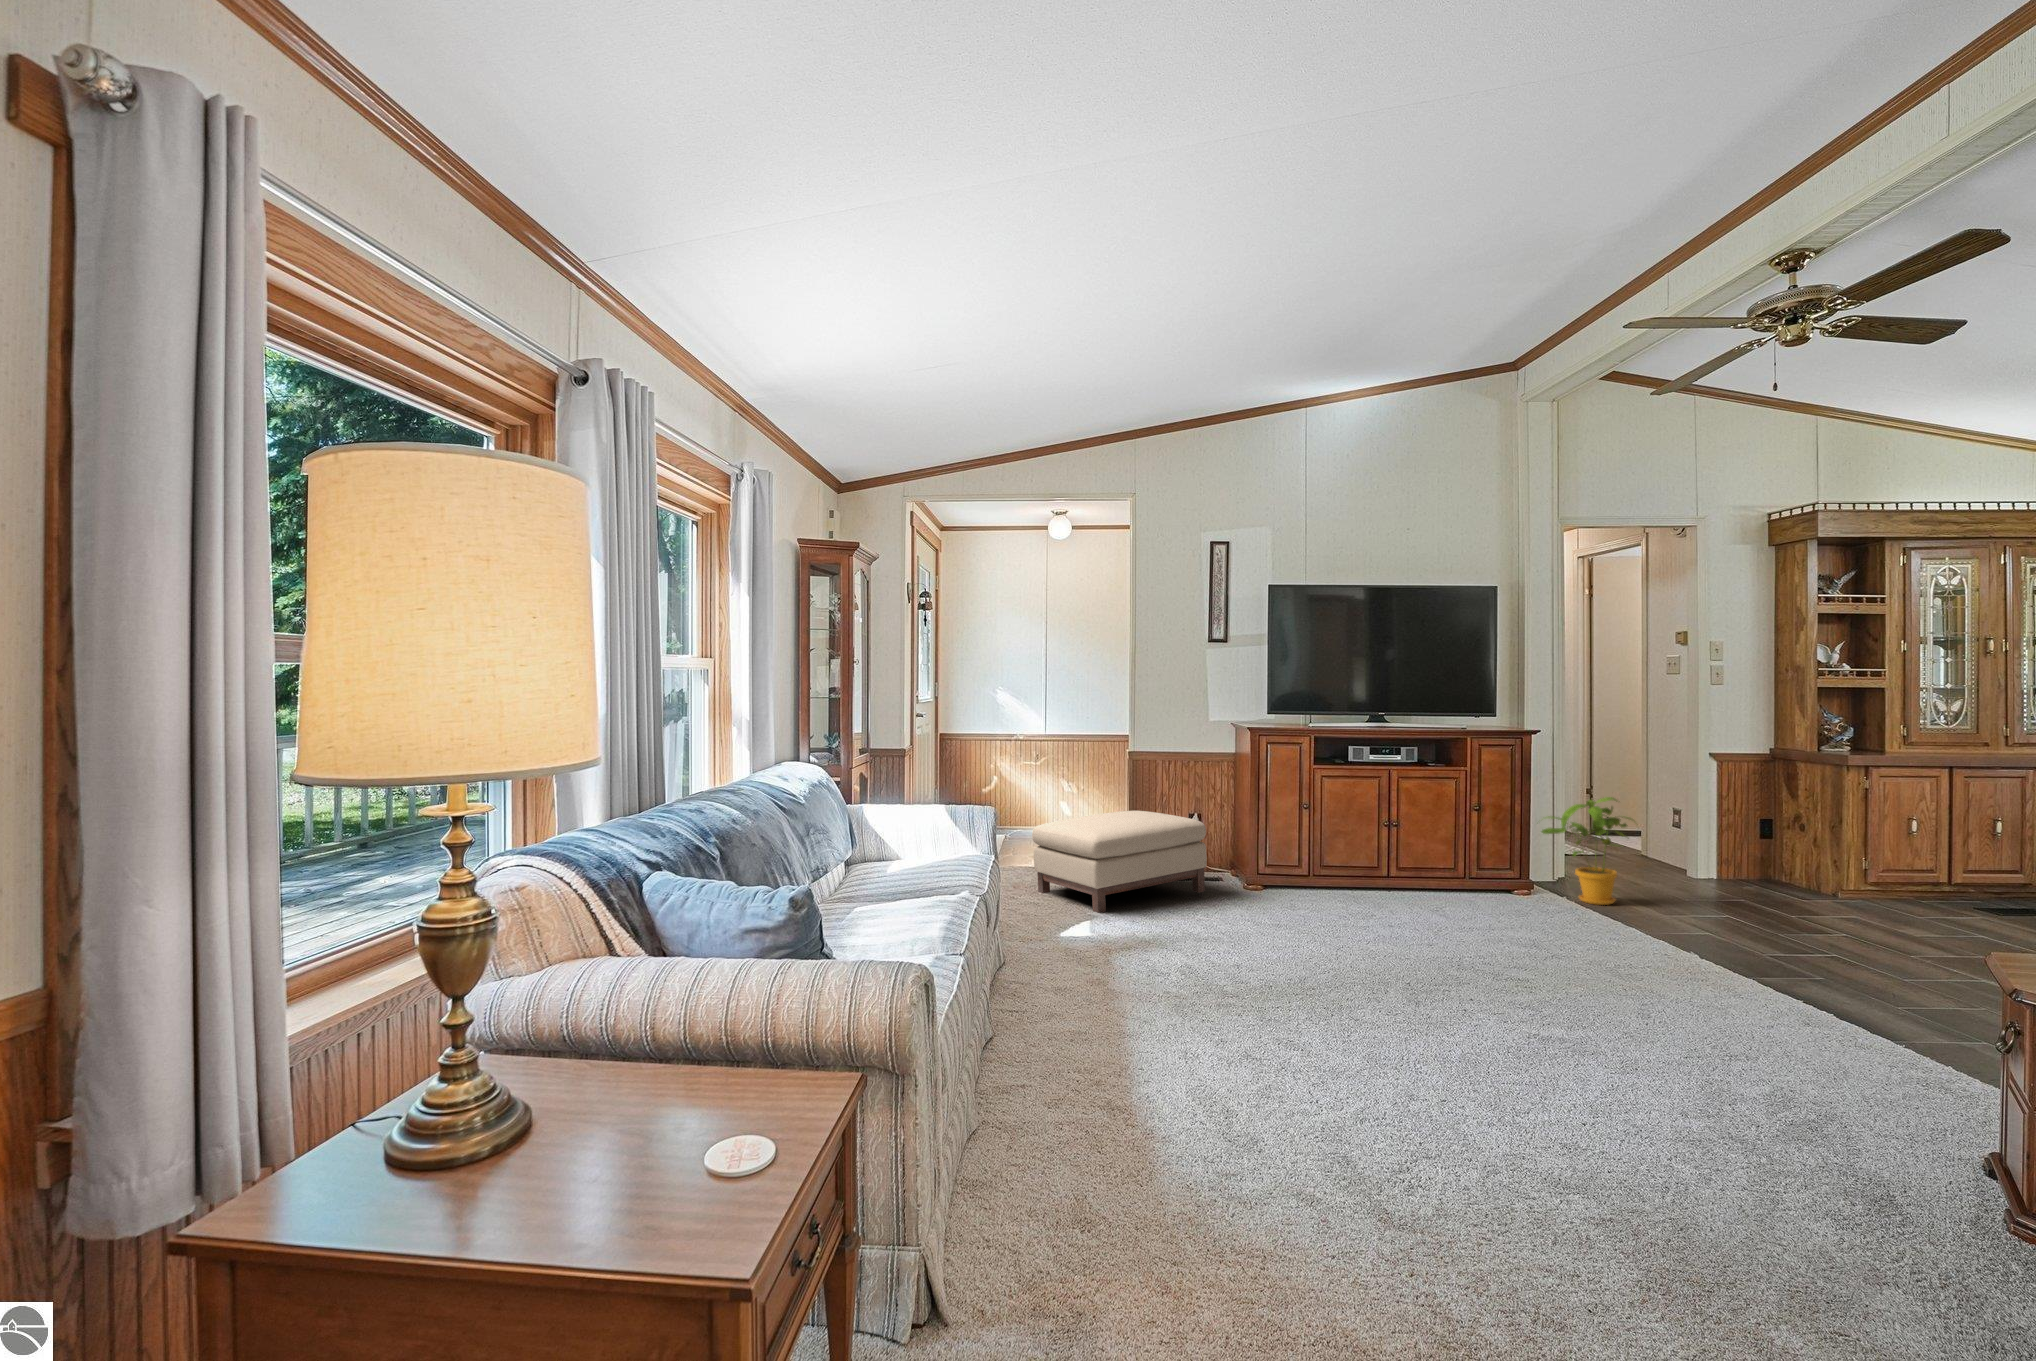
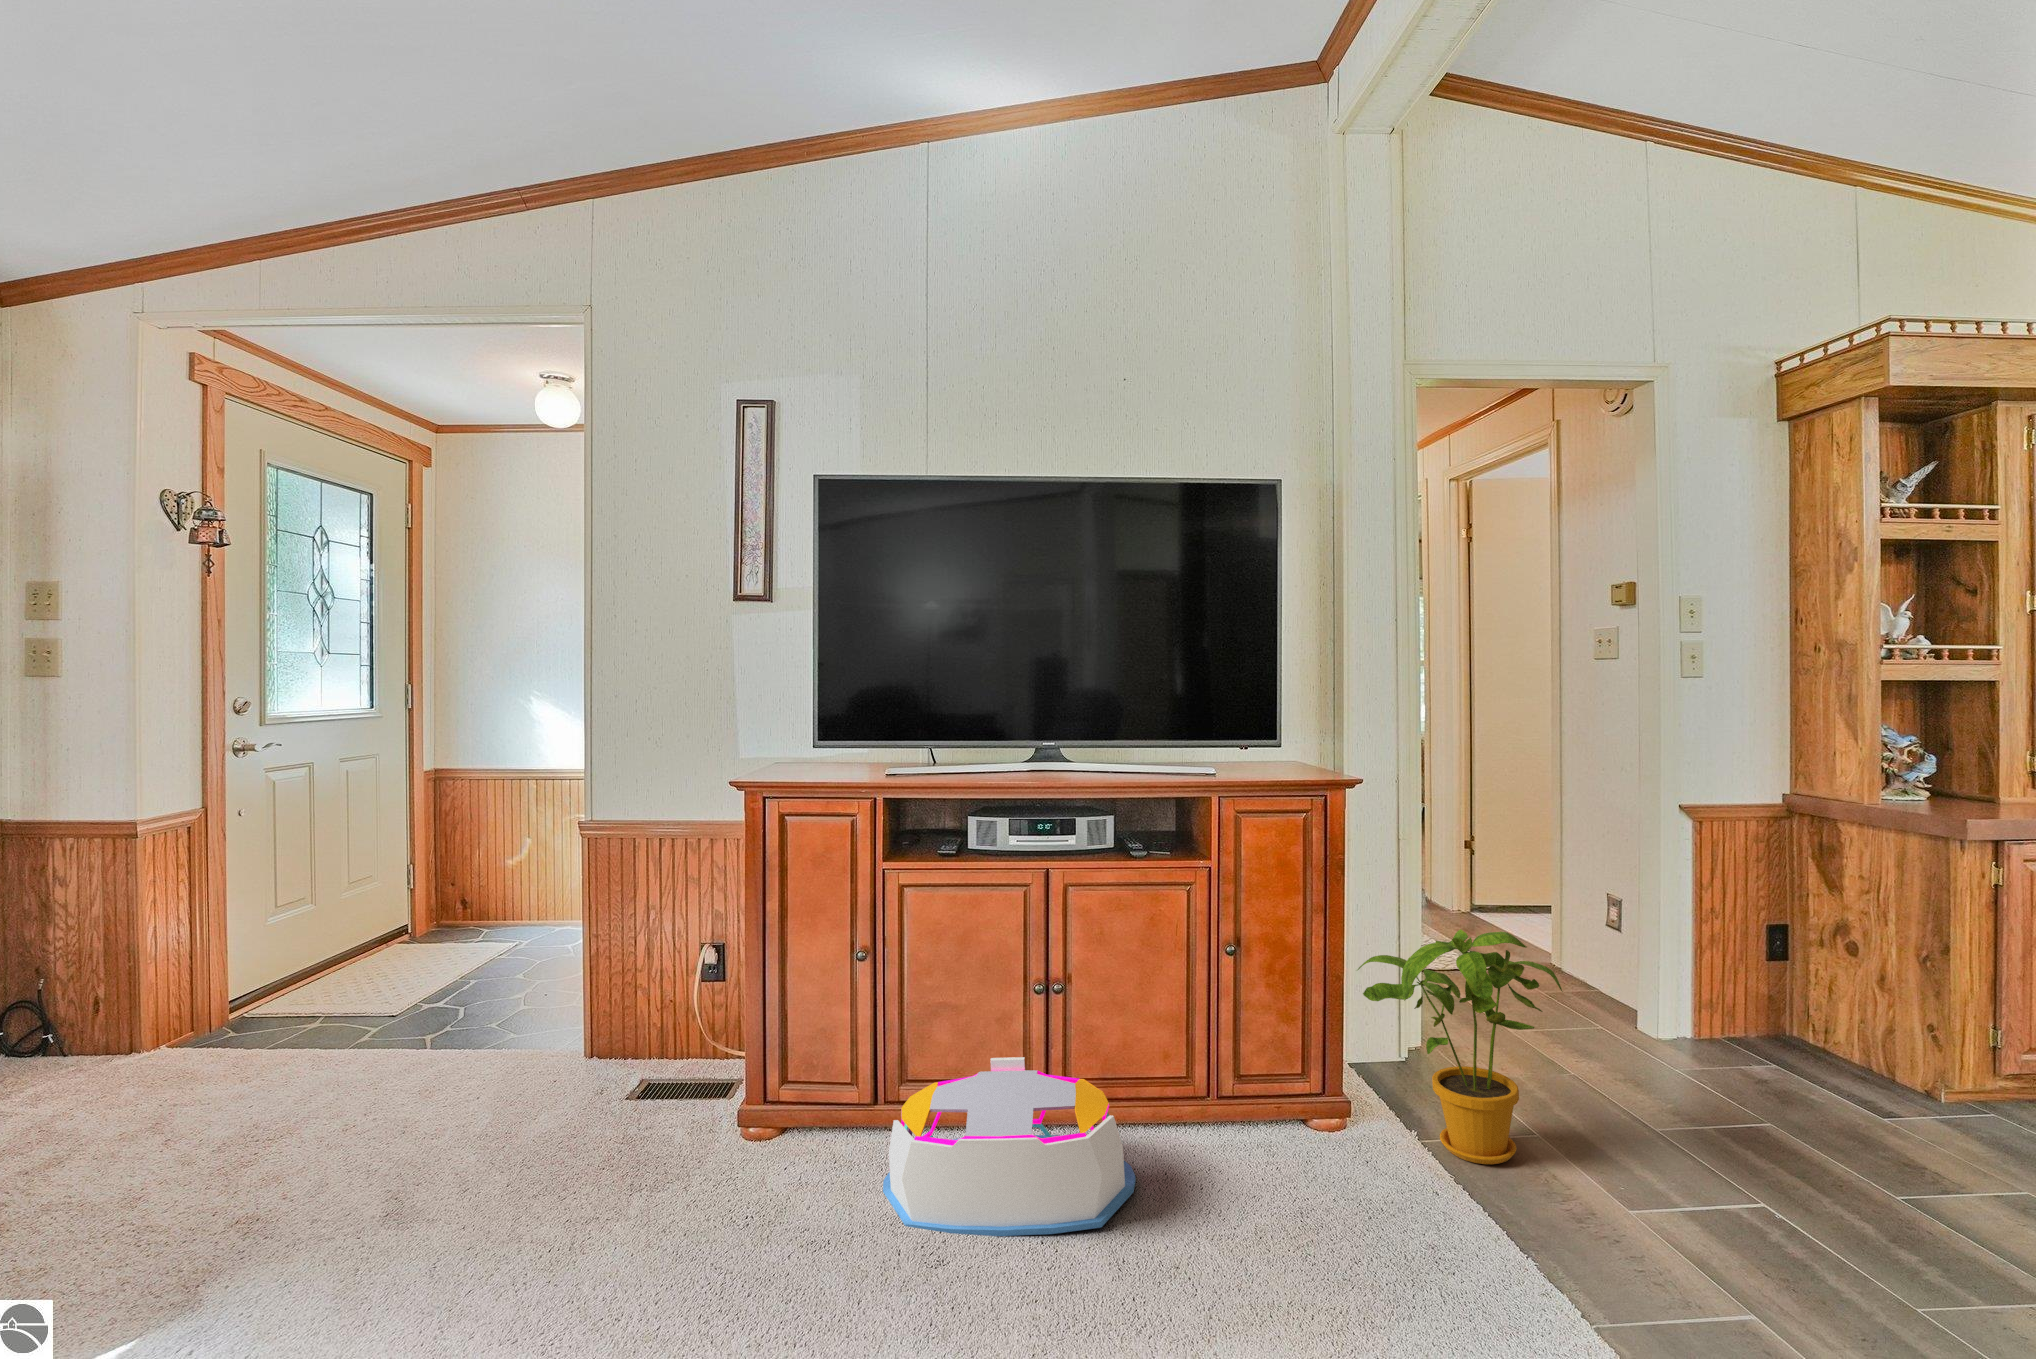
ottoman: present [1032,810,1207,913] -> none [210,951,633,1292]
storage bin: none [1324,855,1441,913] -> present [883,1057,1136,1236]

